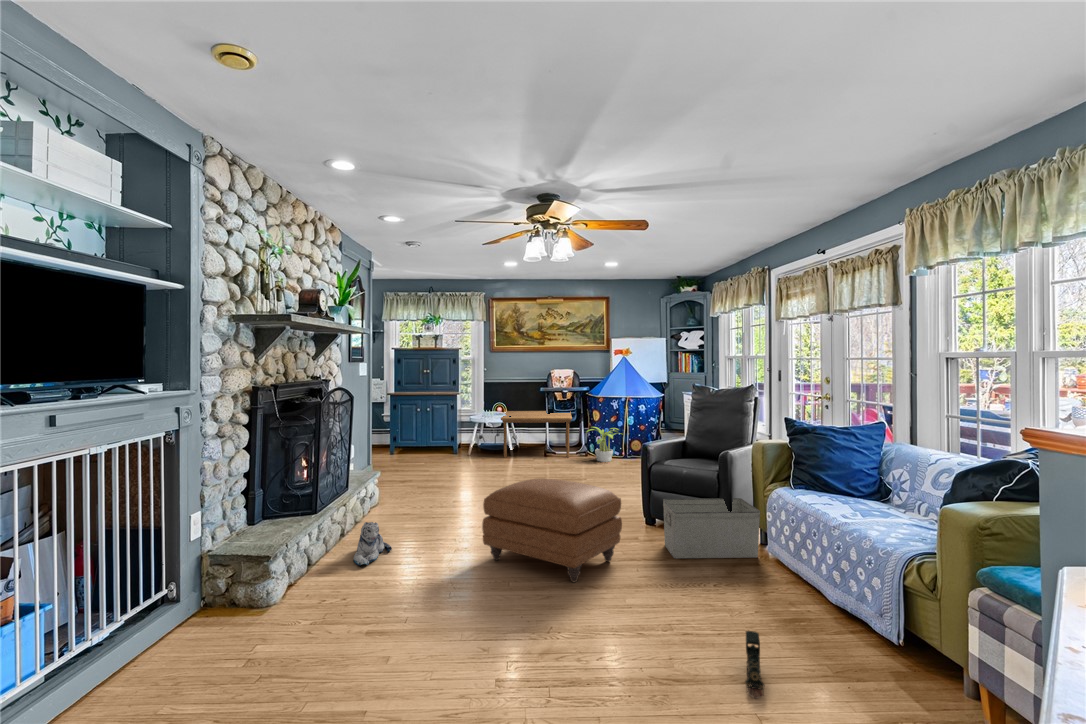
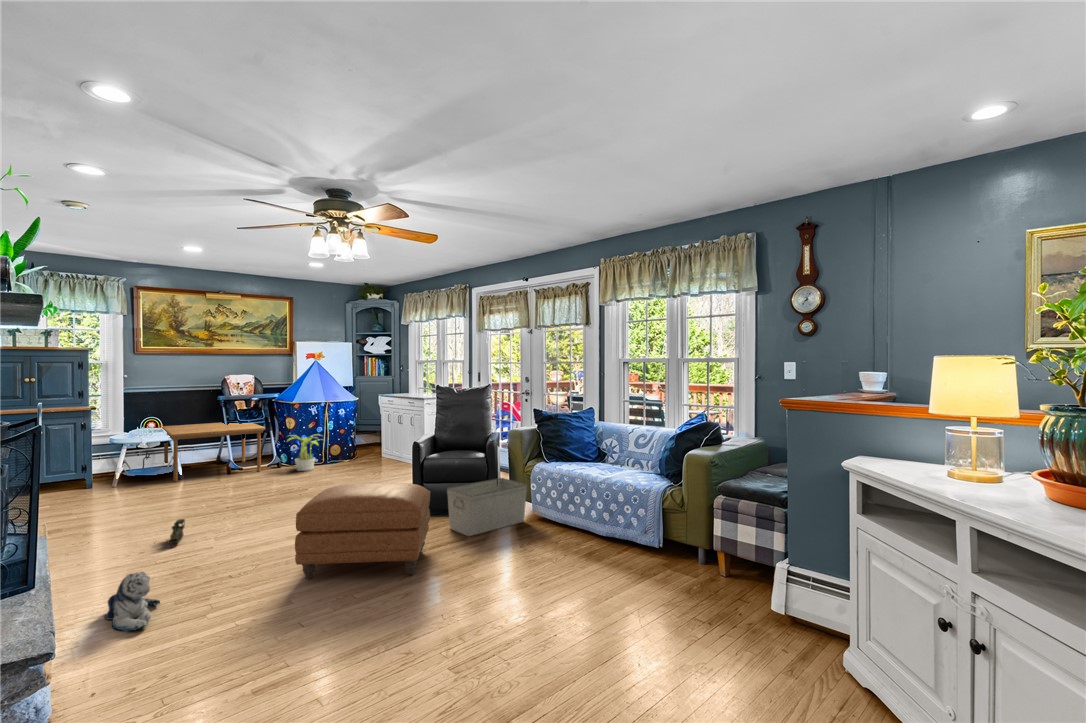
toy train: present [745,631,764,698] -> present [168,519,185,547]

